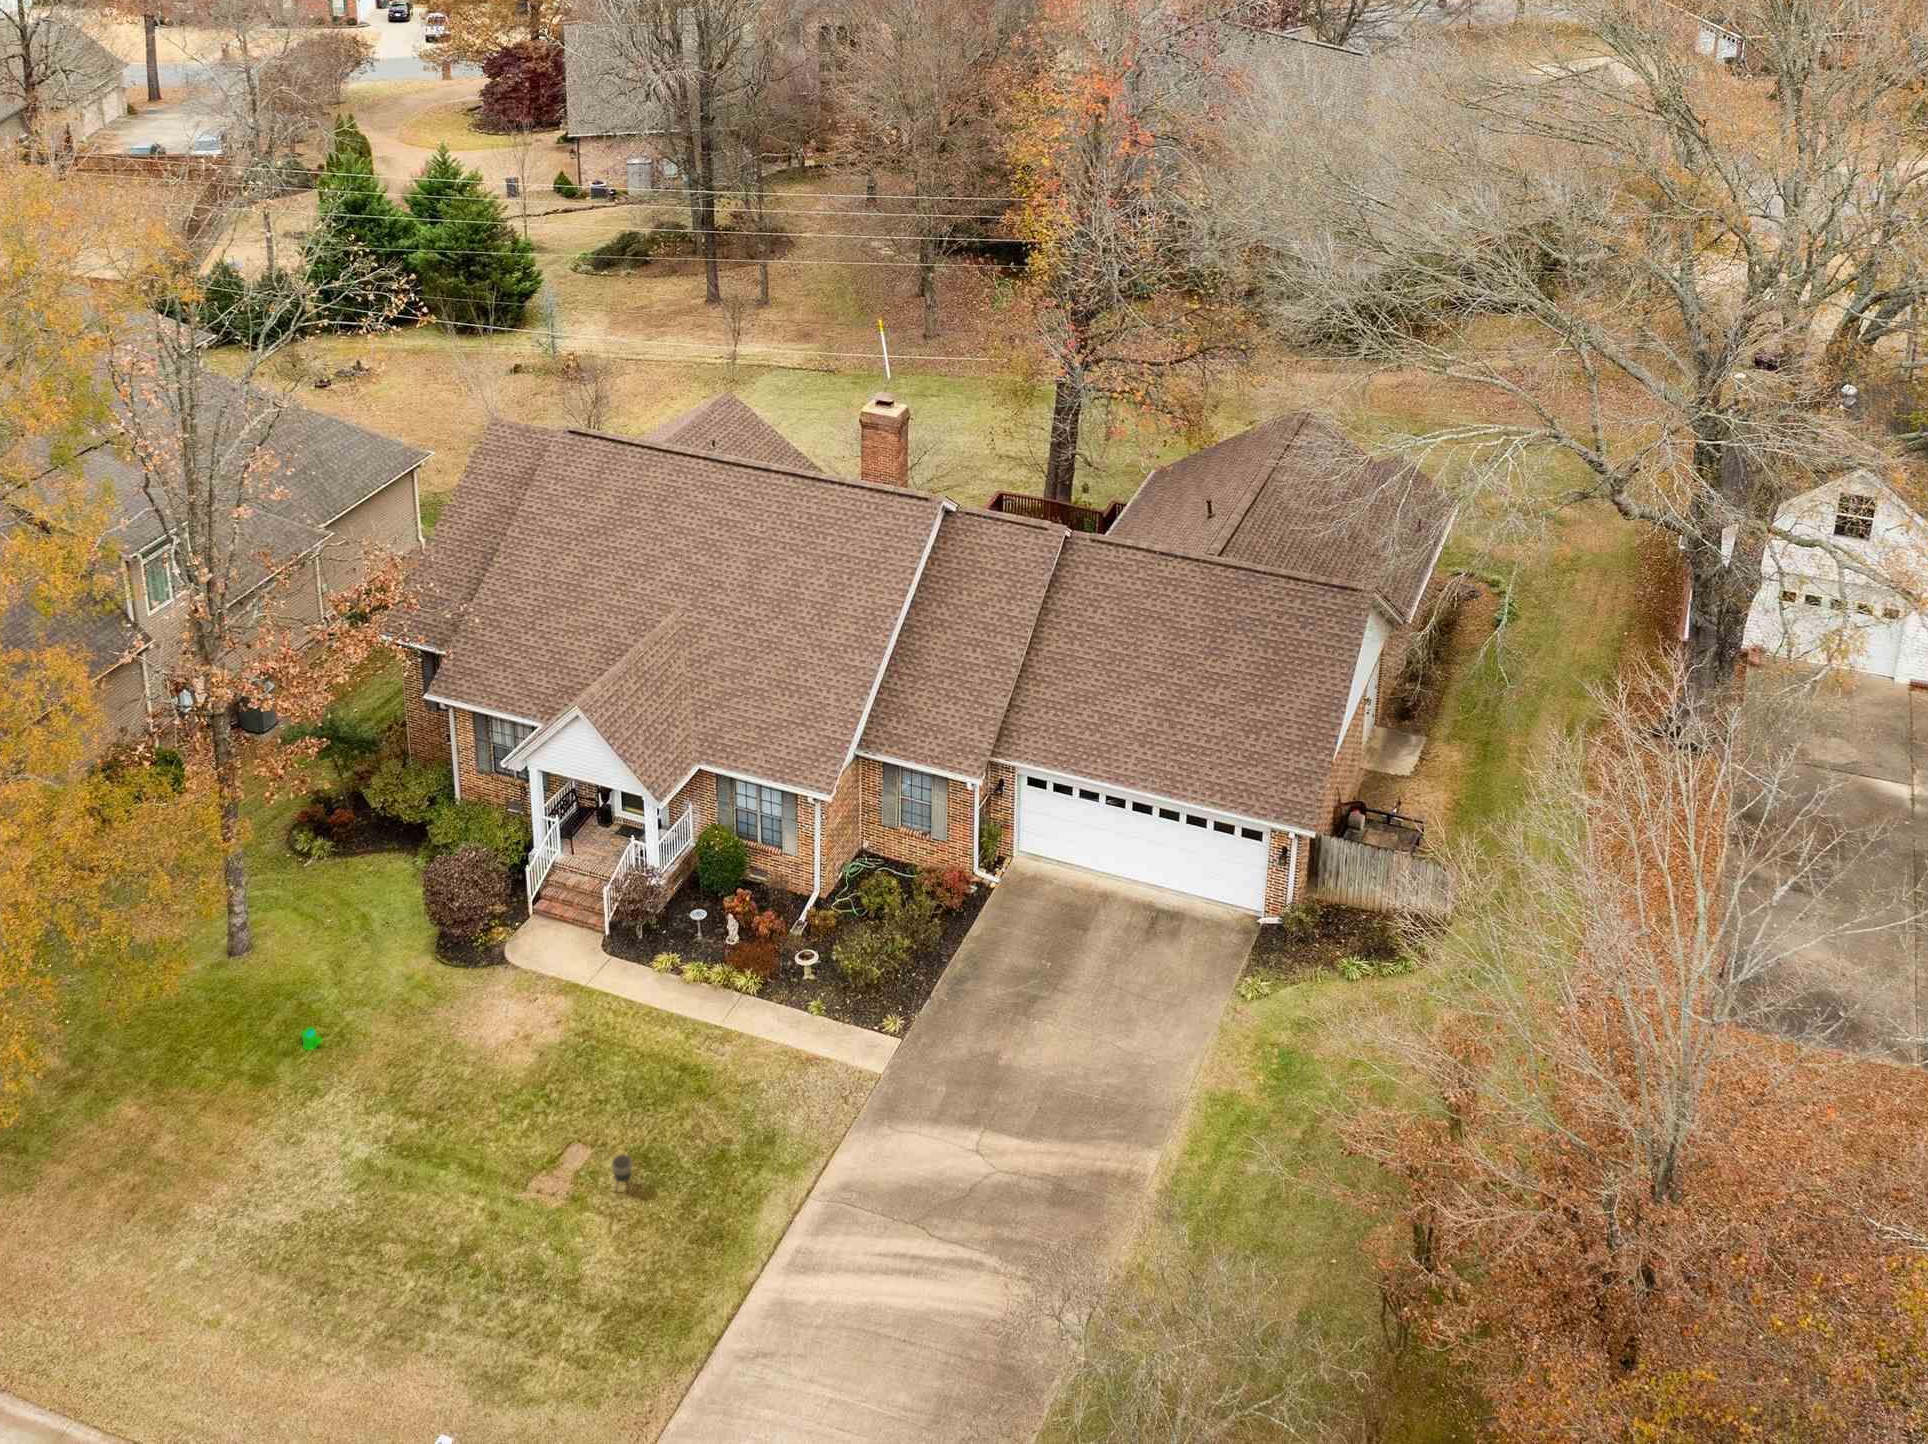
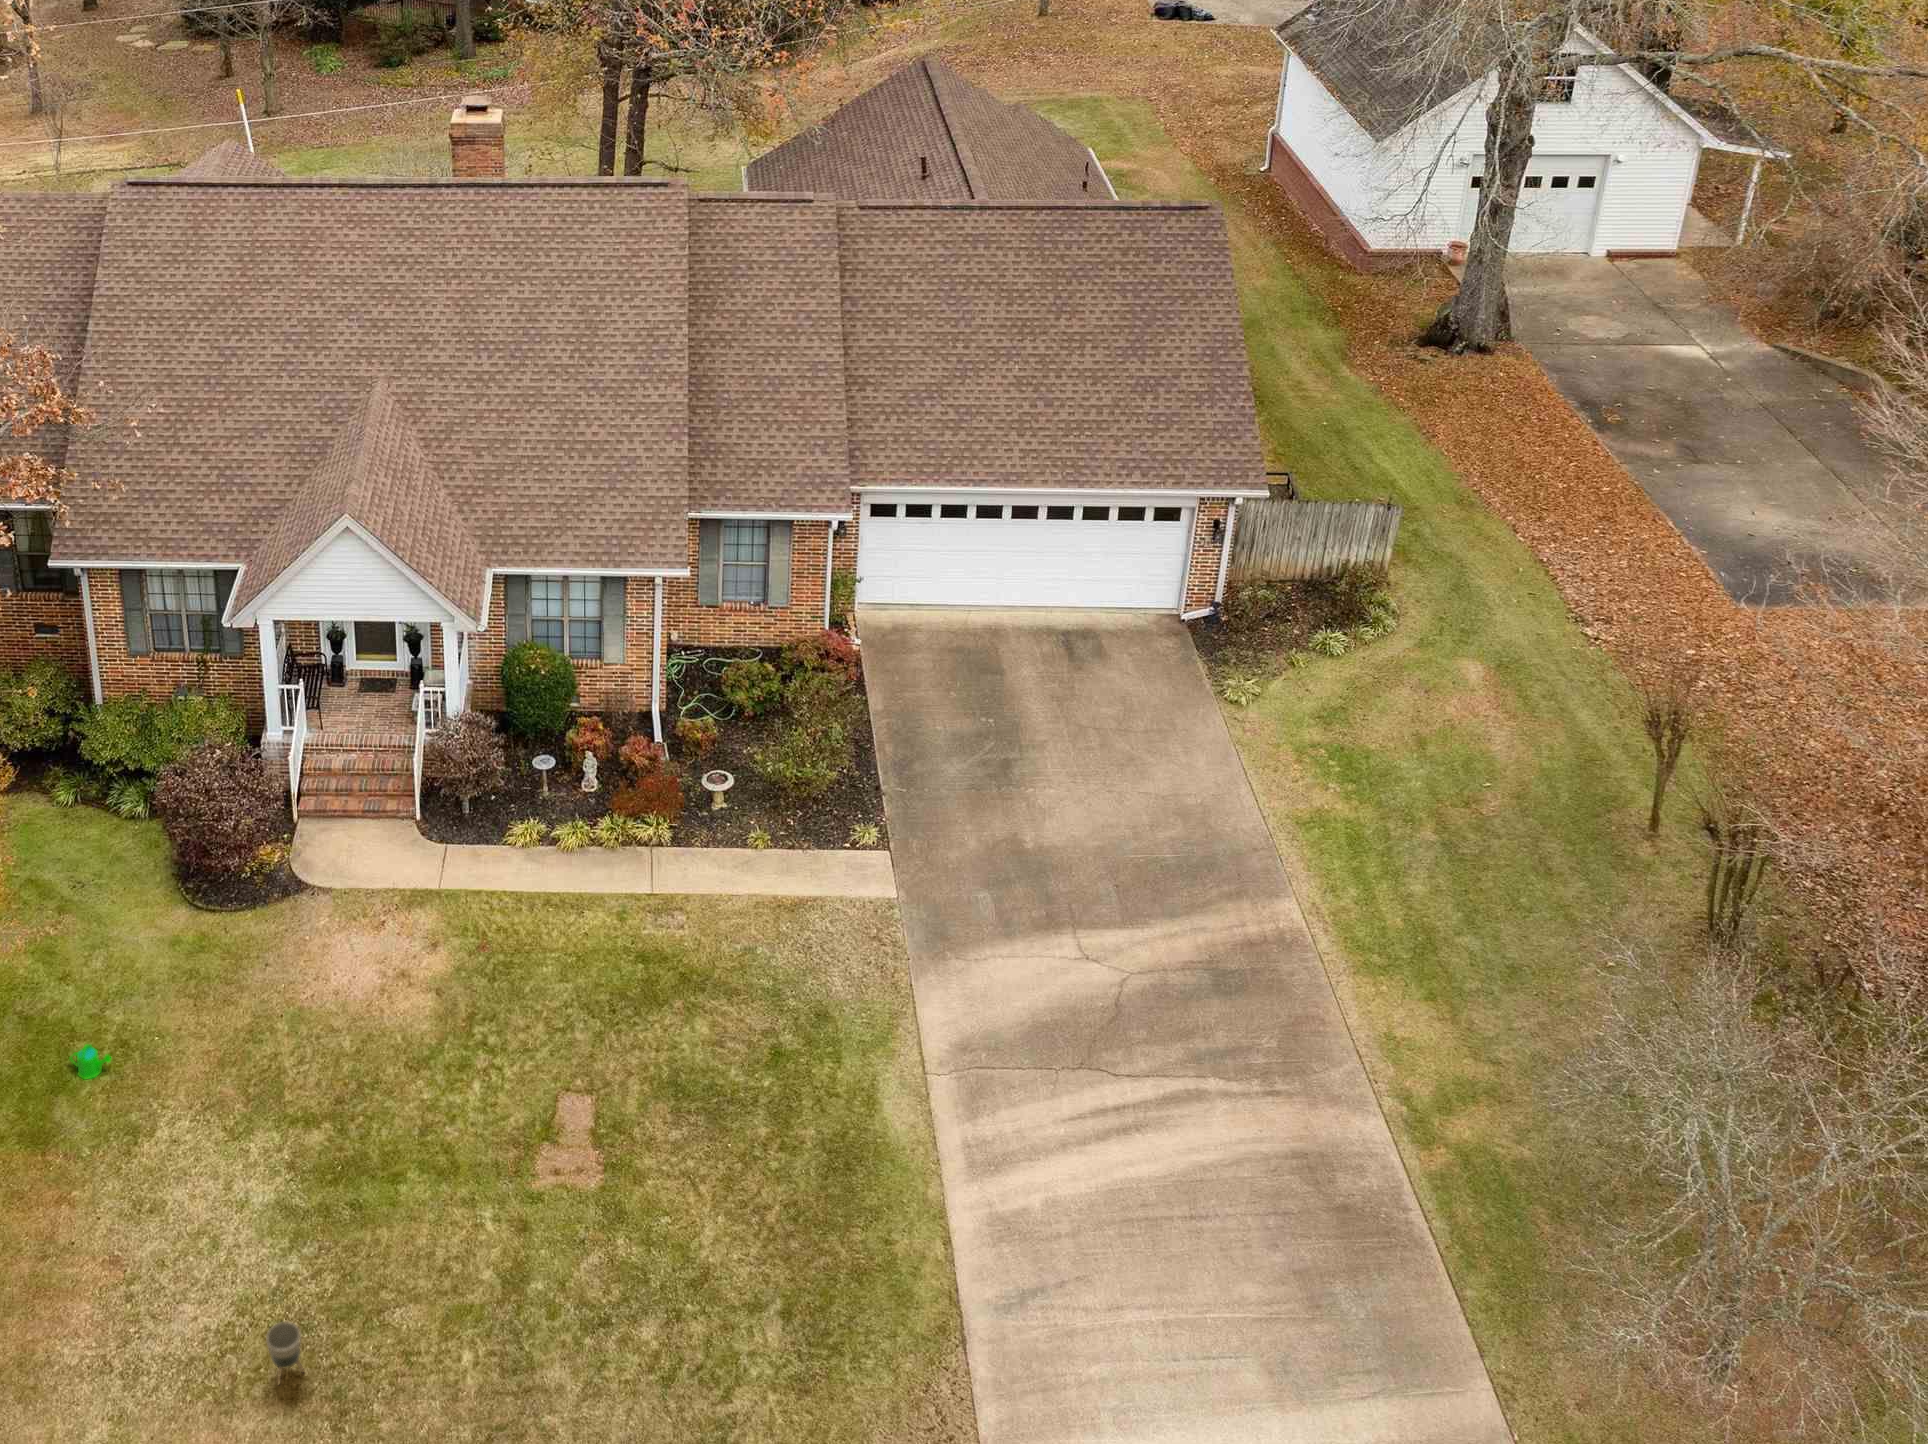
planter: present [612,1155,632,1190] -> present [266,1321,304,1384]

